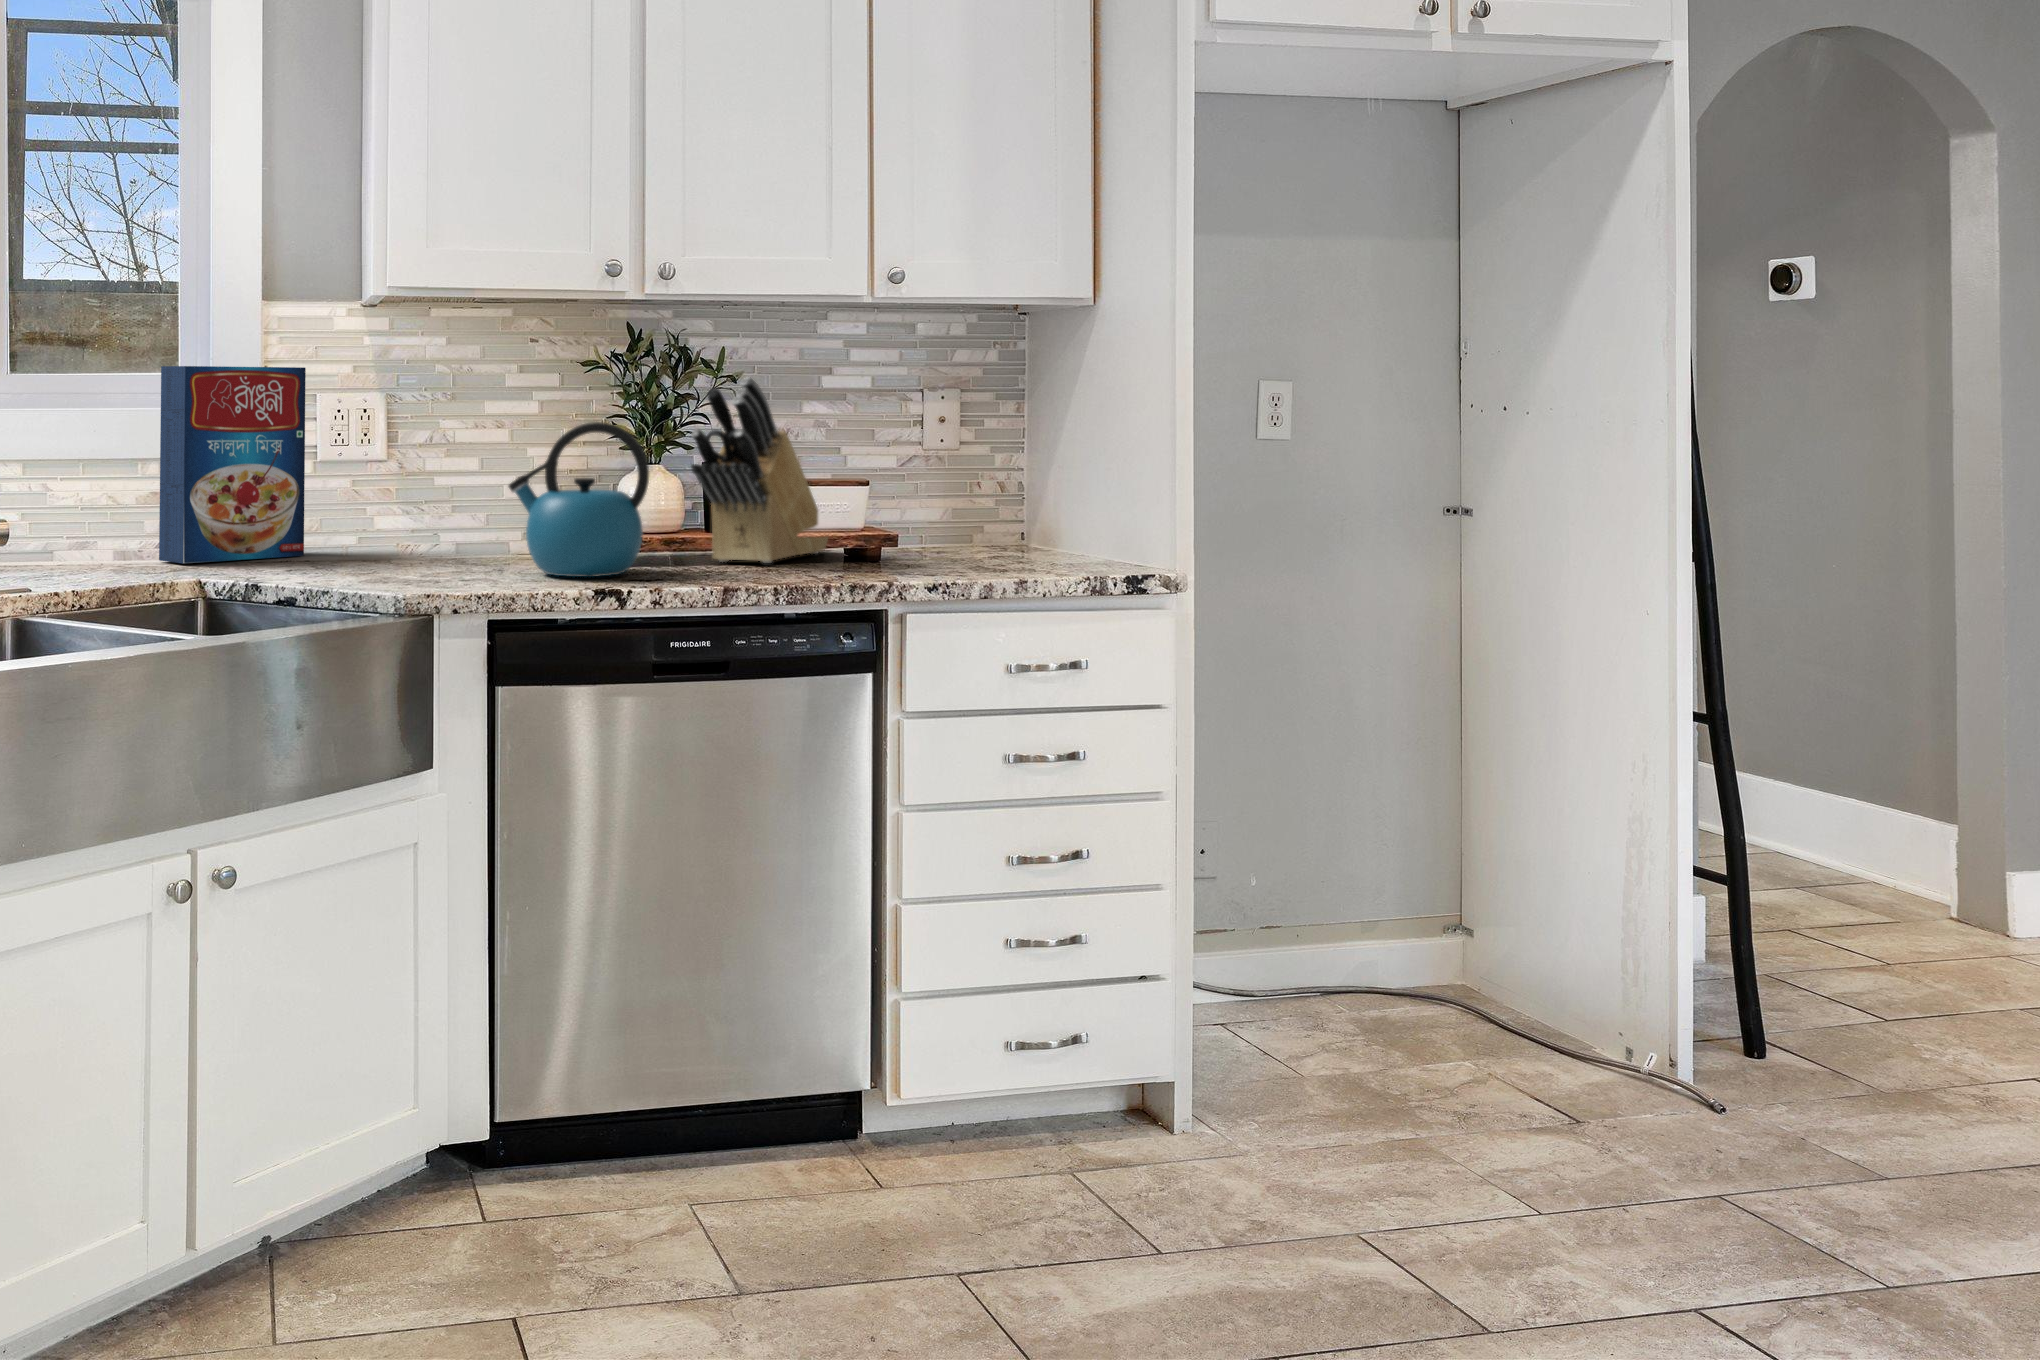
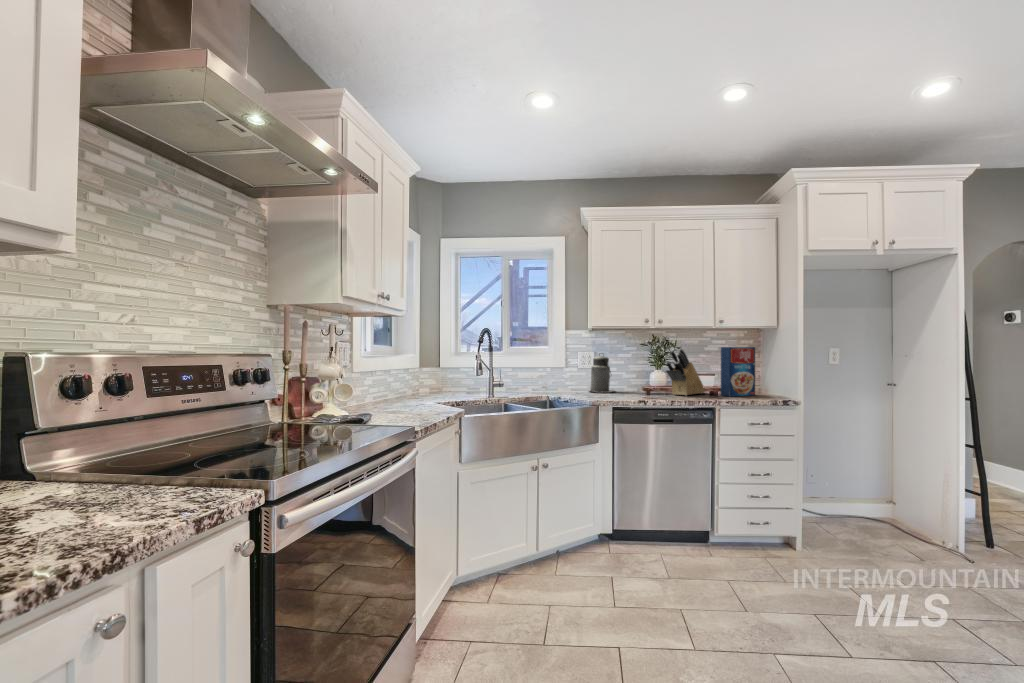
cereal box: present [159,366,306,563] -> present [721,347,755,396]
canister: none [371,397,484,559] -> present [590,353,614,393]
kettle: present [509,422,649,577] -> none [619,360,654,397]

